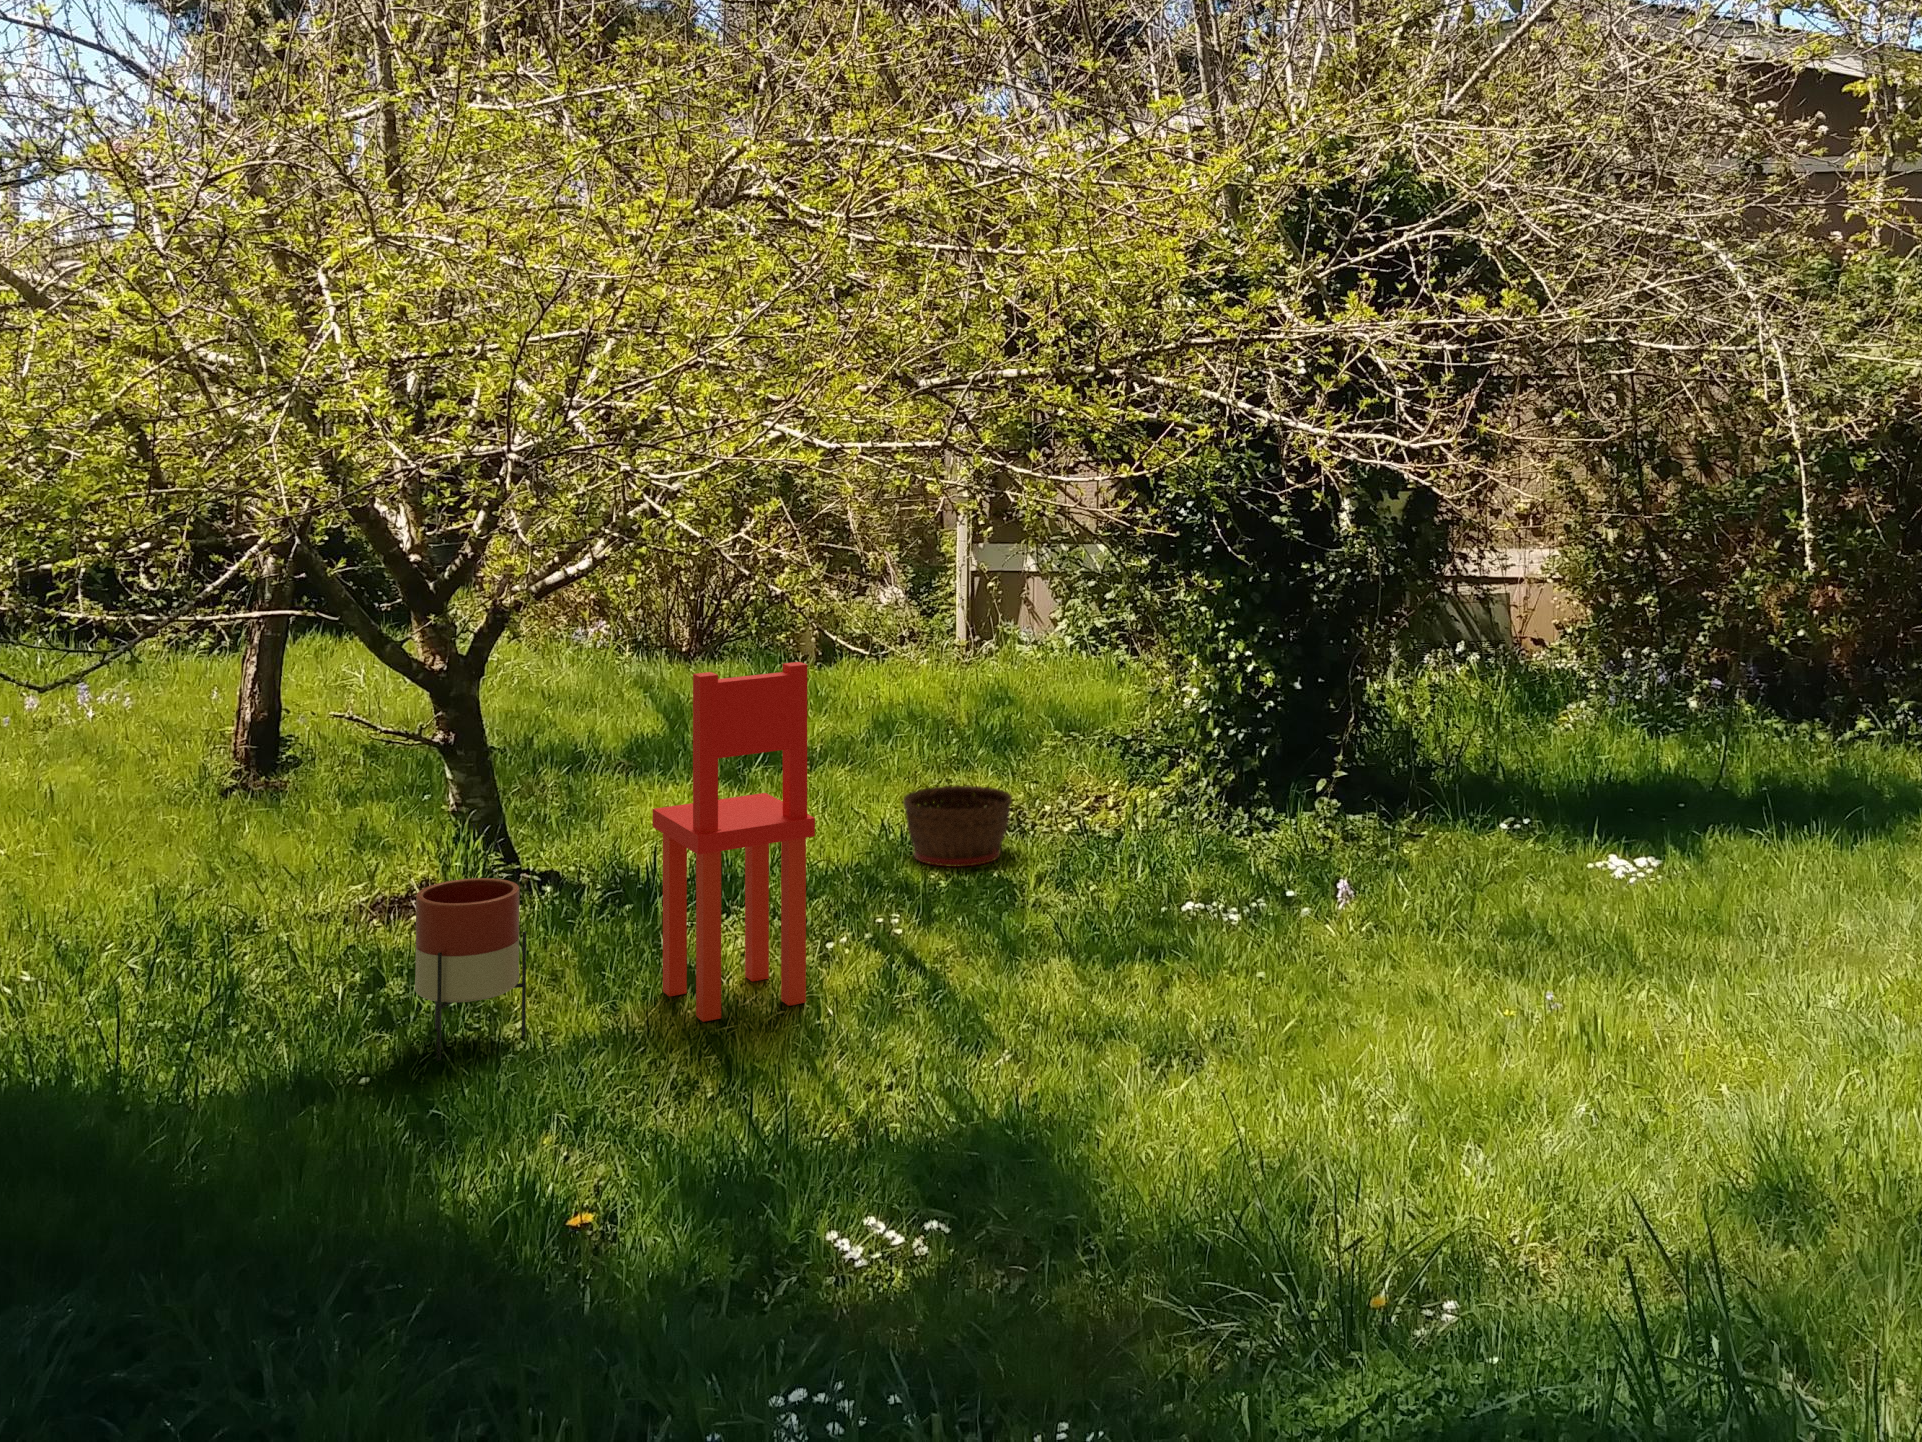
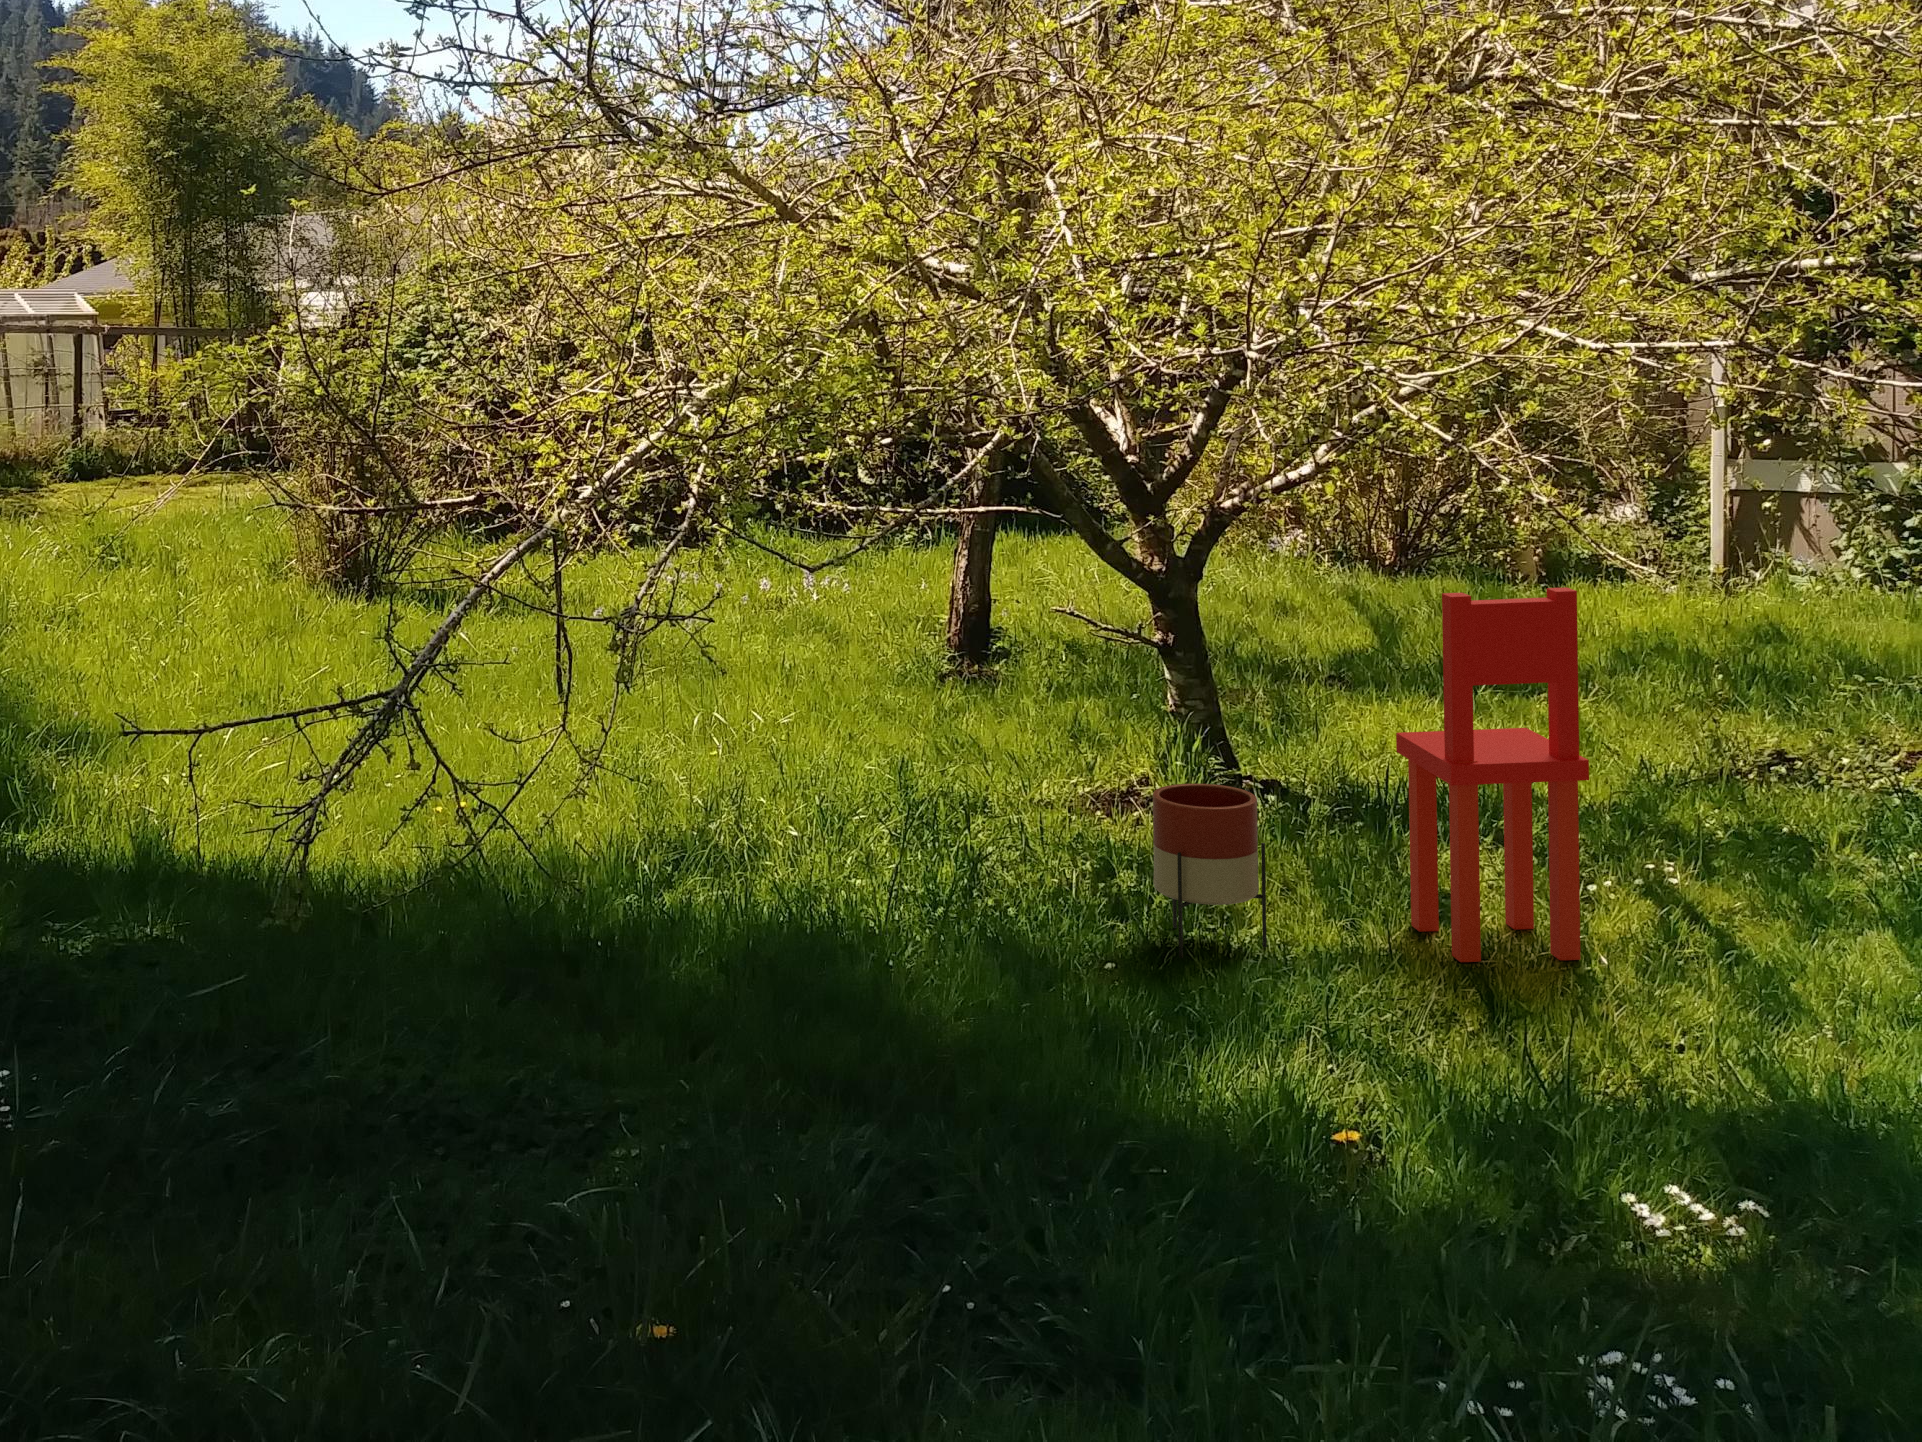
basket: present [903,785,1012,867] -> none [1694,741,1844,838]

